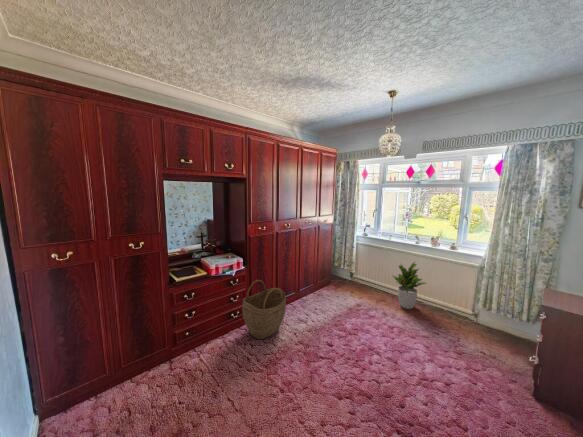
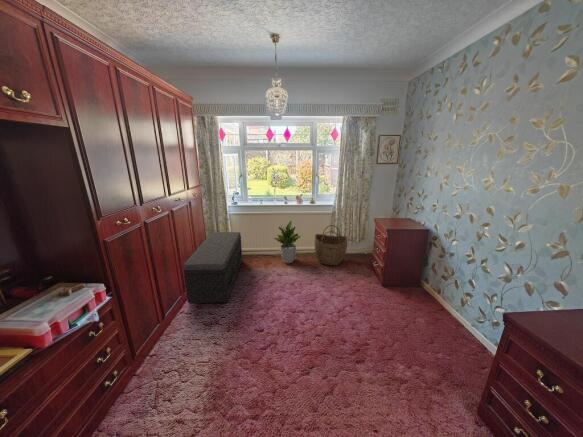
storage bench: none [298,256,361,313] -> present [183,232,242,303]
woven basket: present [242,280,286,339] -> present [315,225,347,266]

